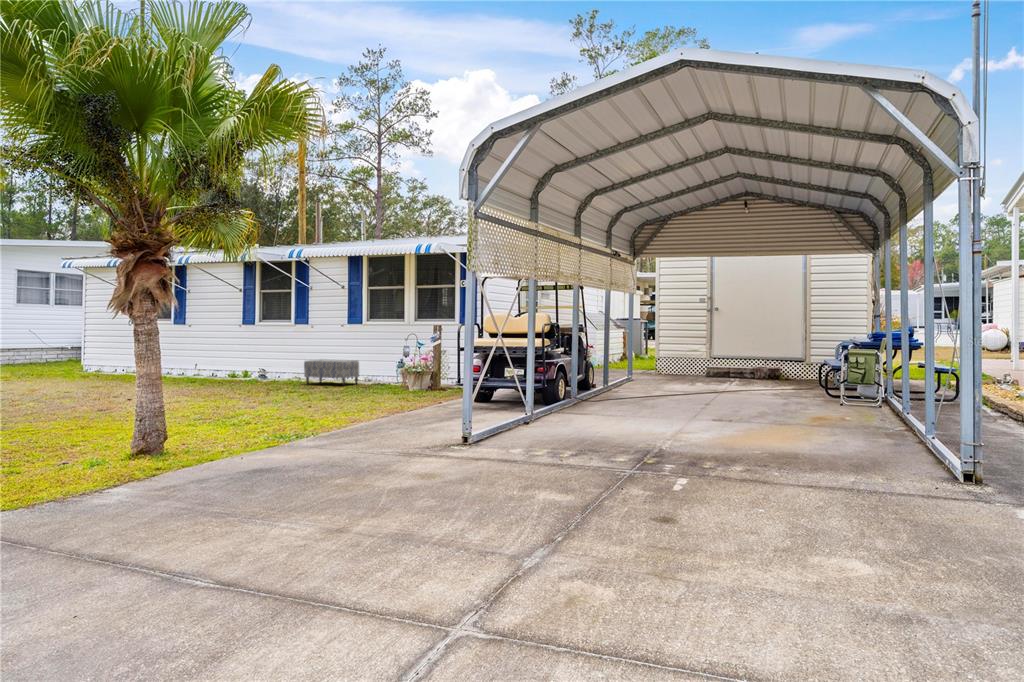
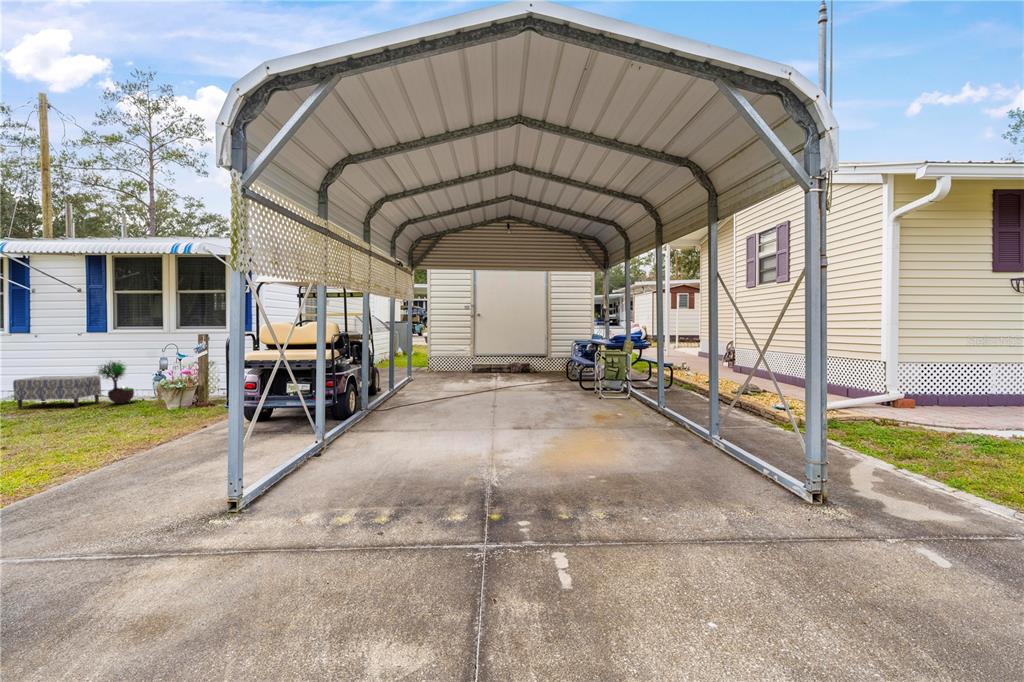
potted tree: none [356,345,383,385] -> present [98,362,134,404]

